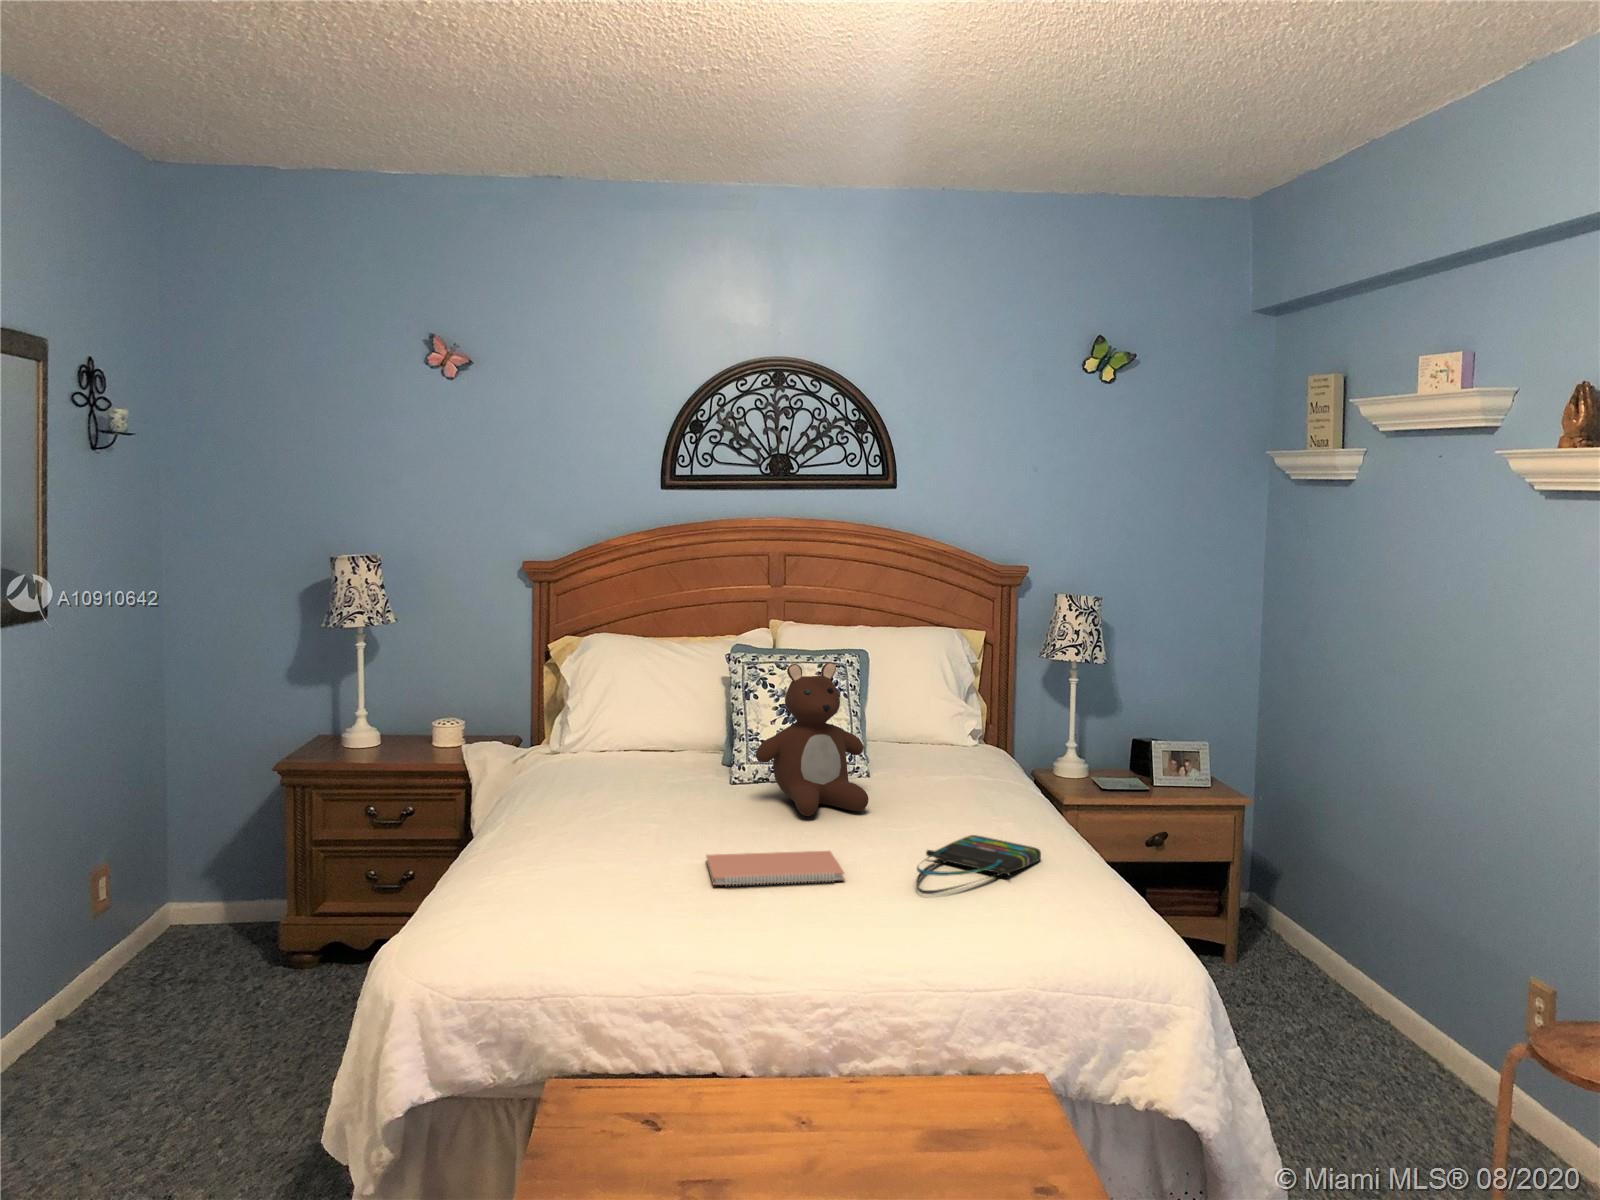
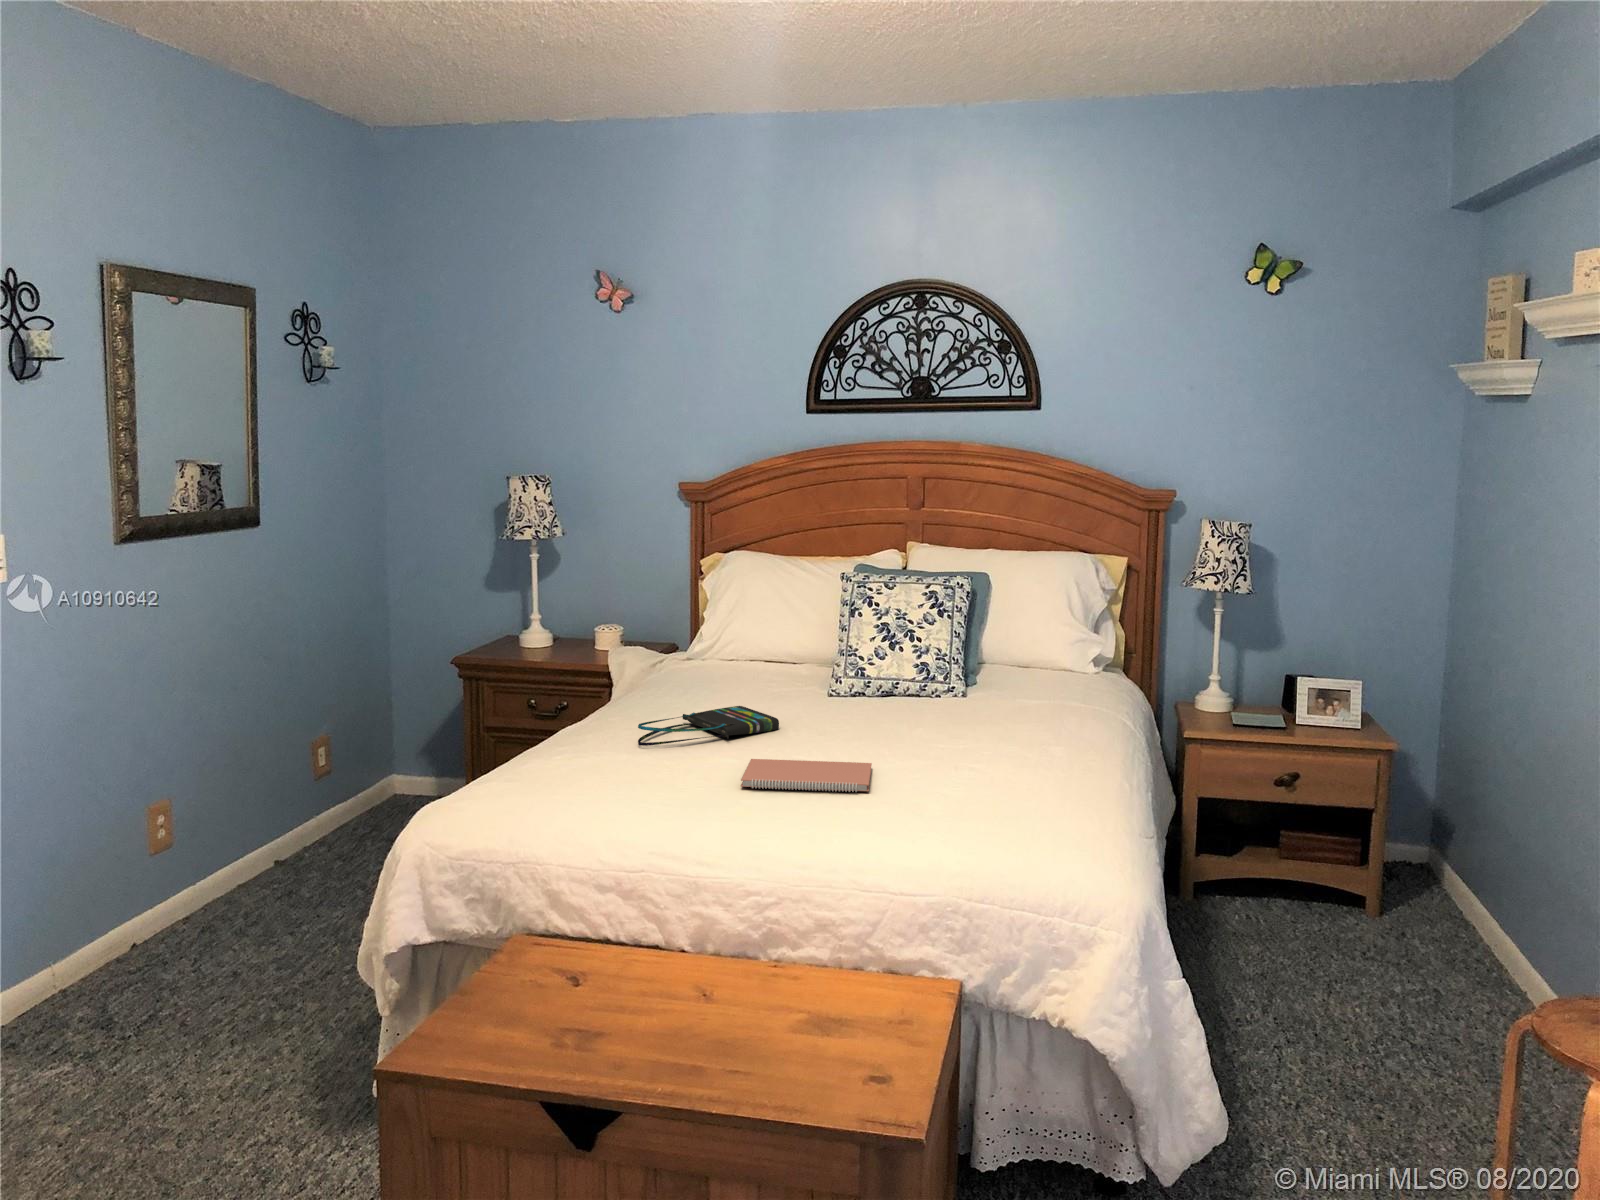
teddy bear: present [756,662,868,816] -> none [834,581,946,730]
tote bag: present [916,835,1041,894] -> present [638,706,779,746]

